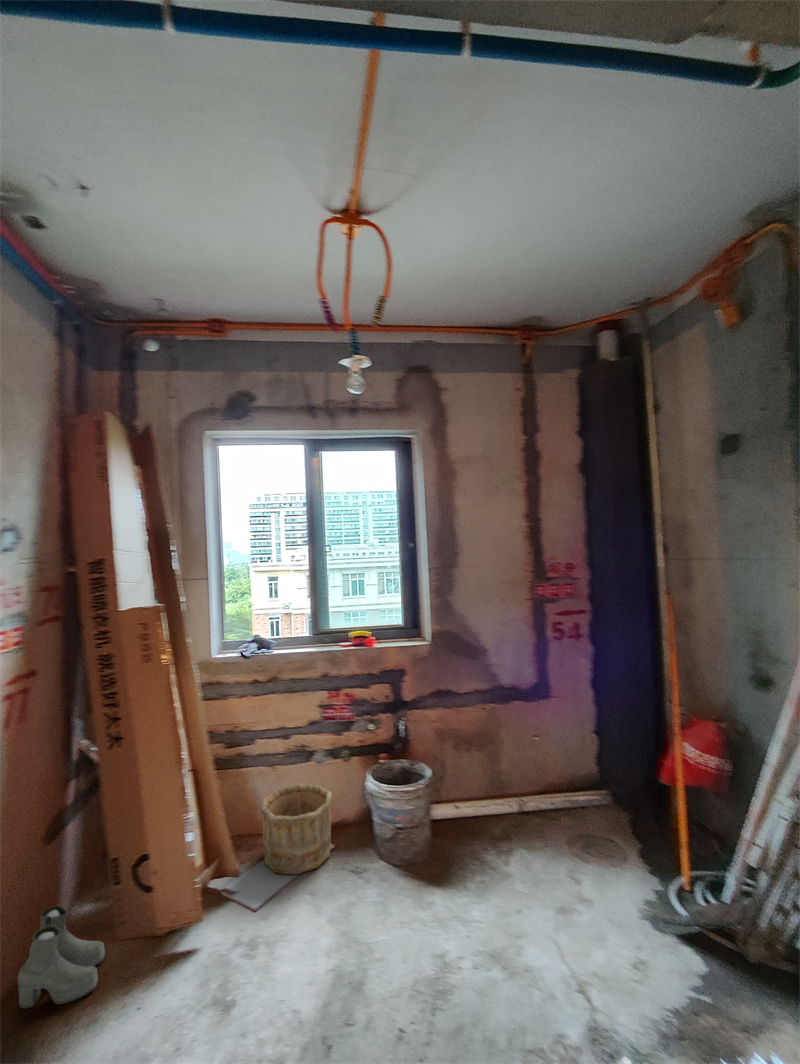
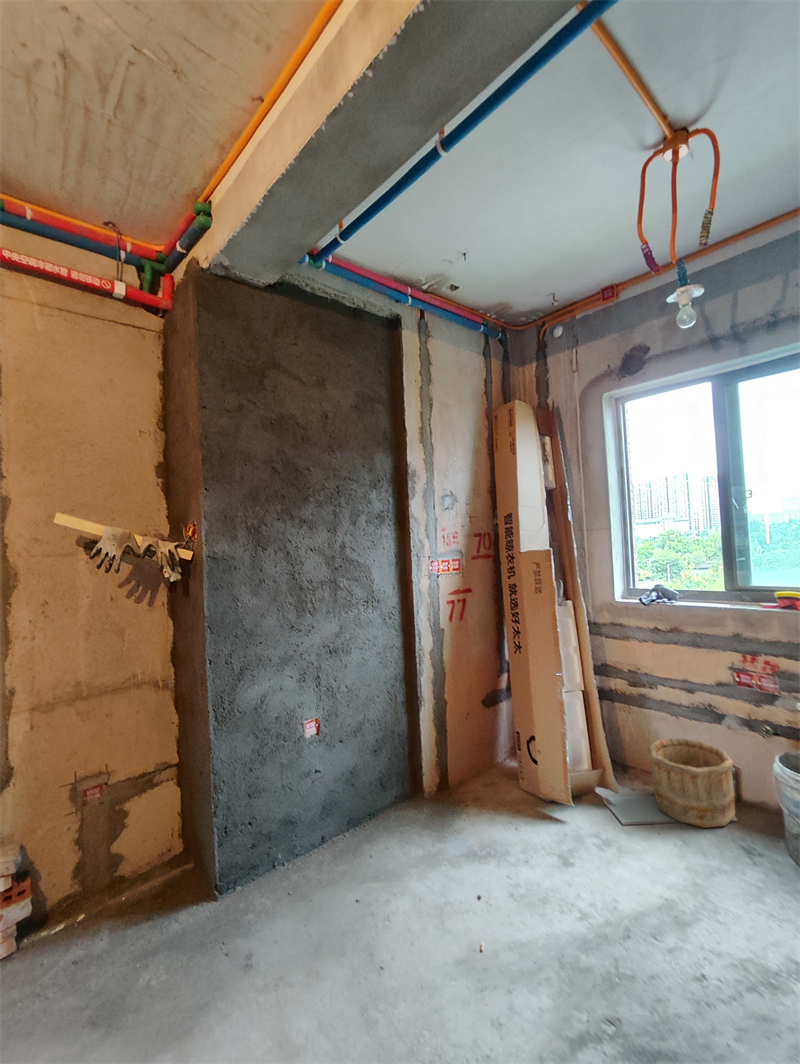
boots: present [18,906,105,1009] -> none [459,742,510,804]

